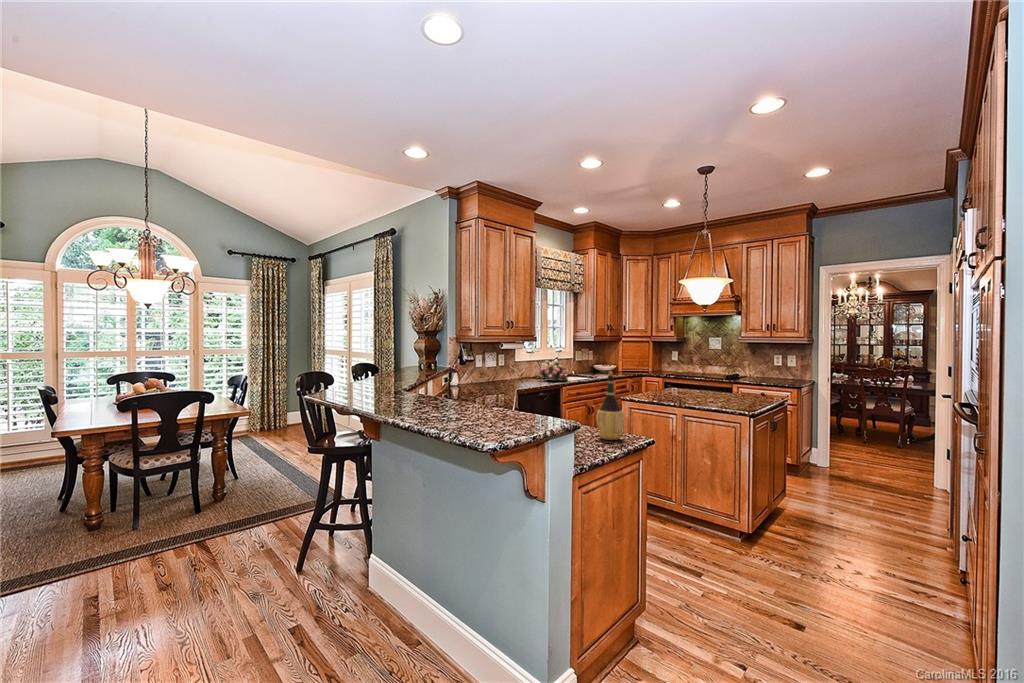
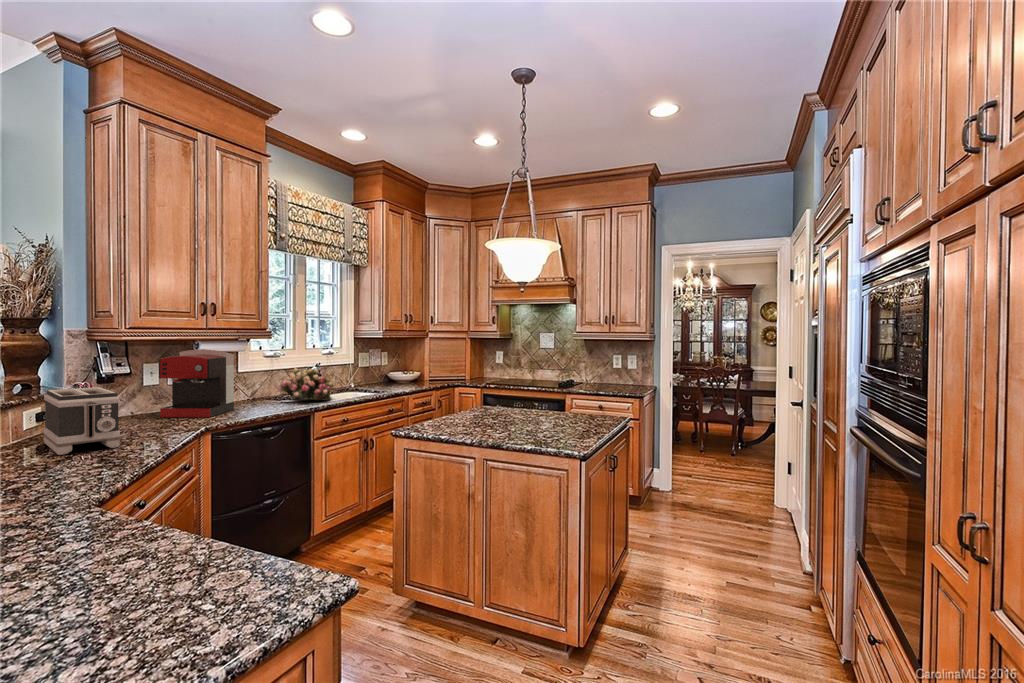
coffee maker: none [485,348,518,386] -> present [159,349,234,417]
toaster: none [451,366,488,397] -> present [43,387,120,455]
wine bottle: present [596,371,624,440] -> none [194,422,277,615]

